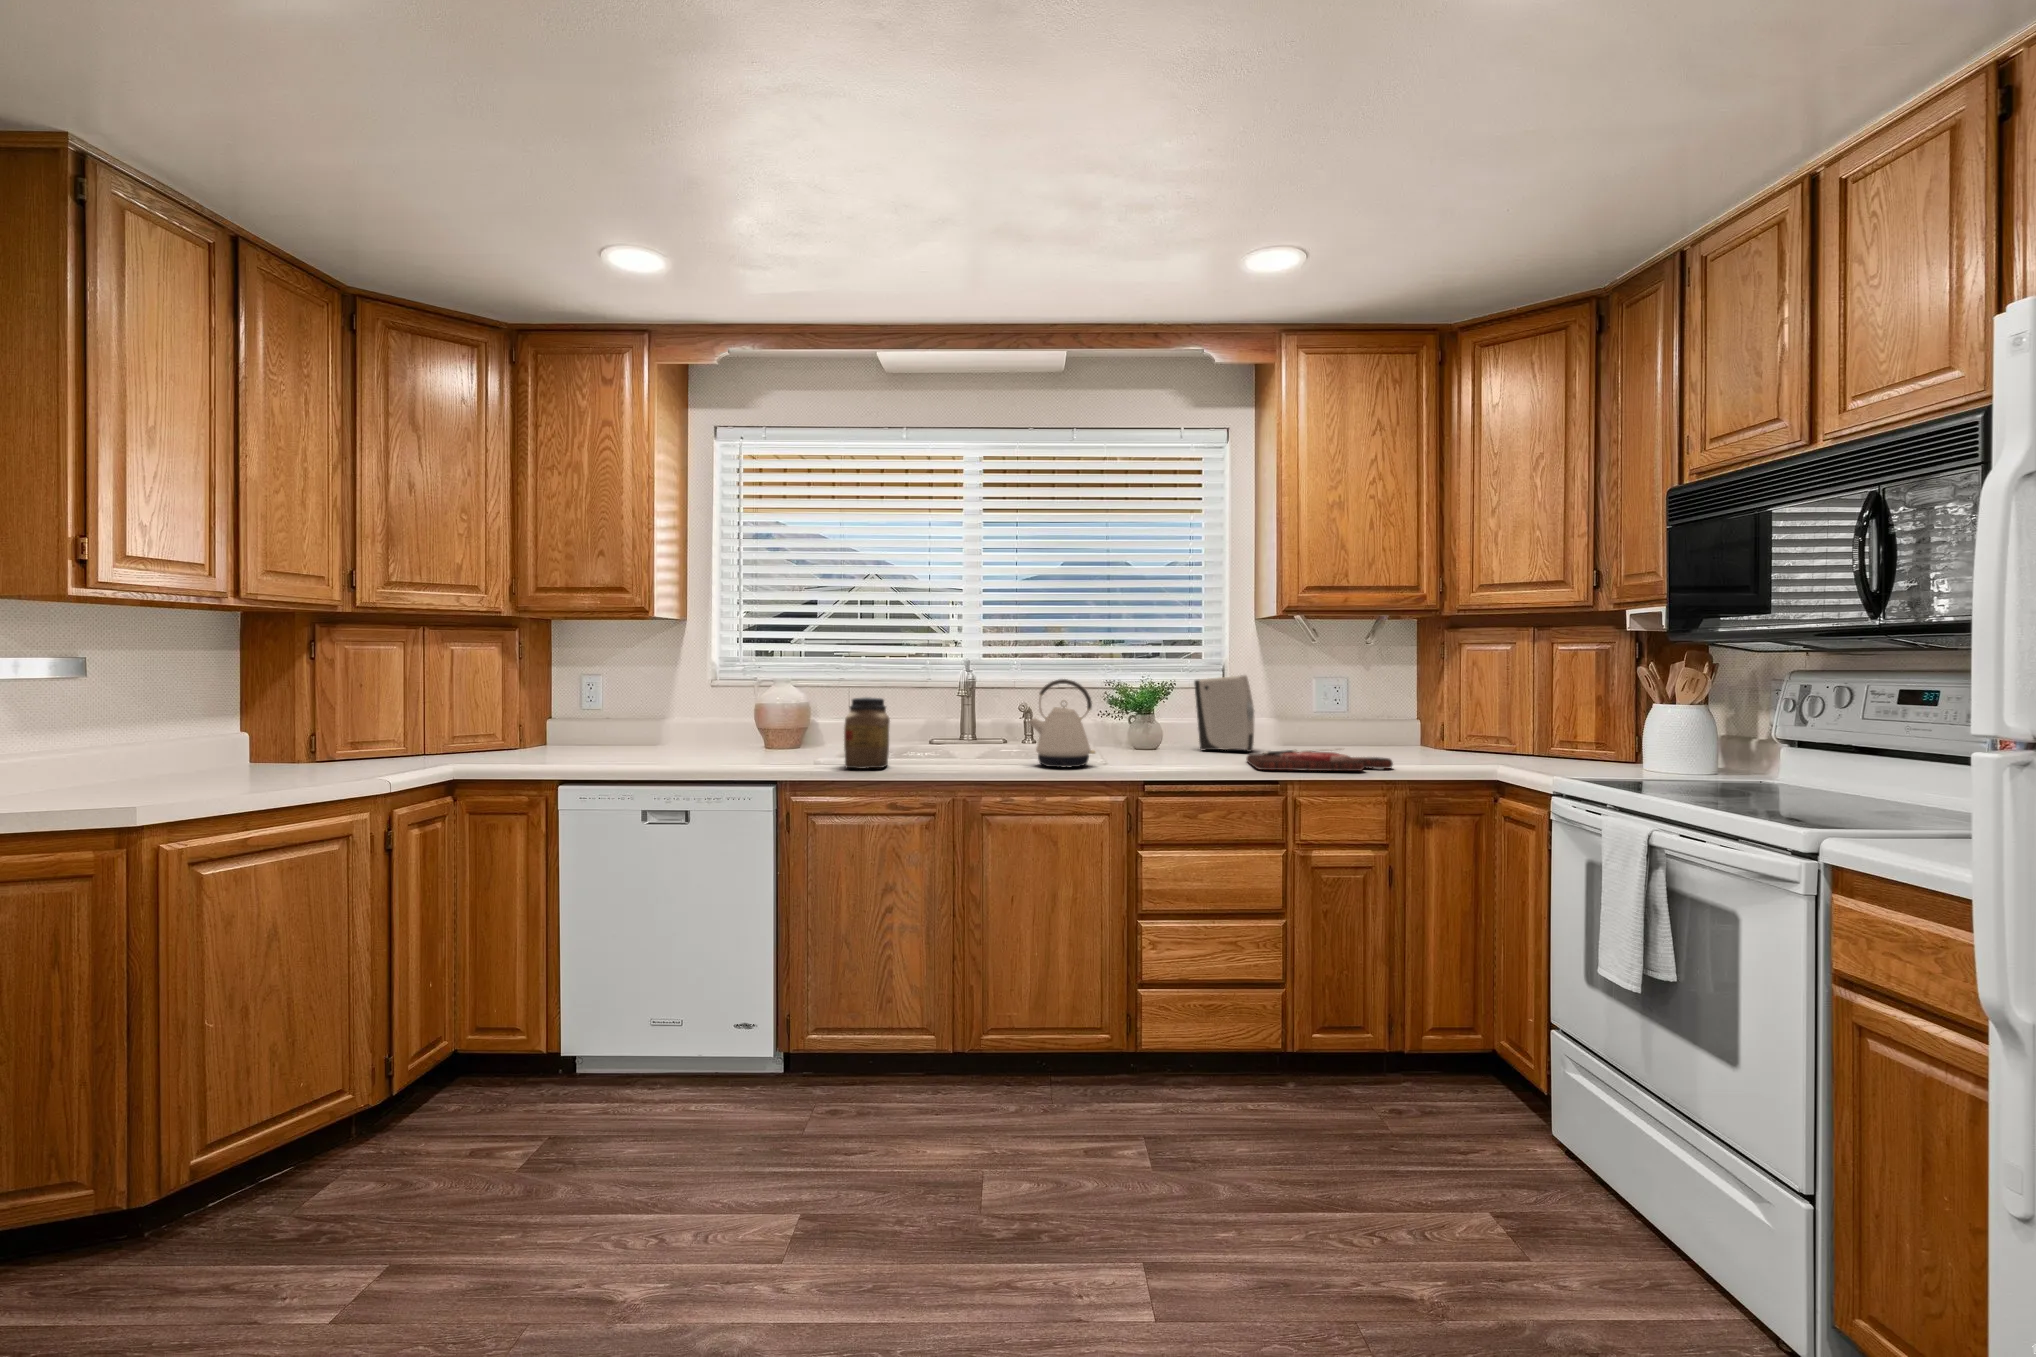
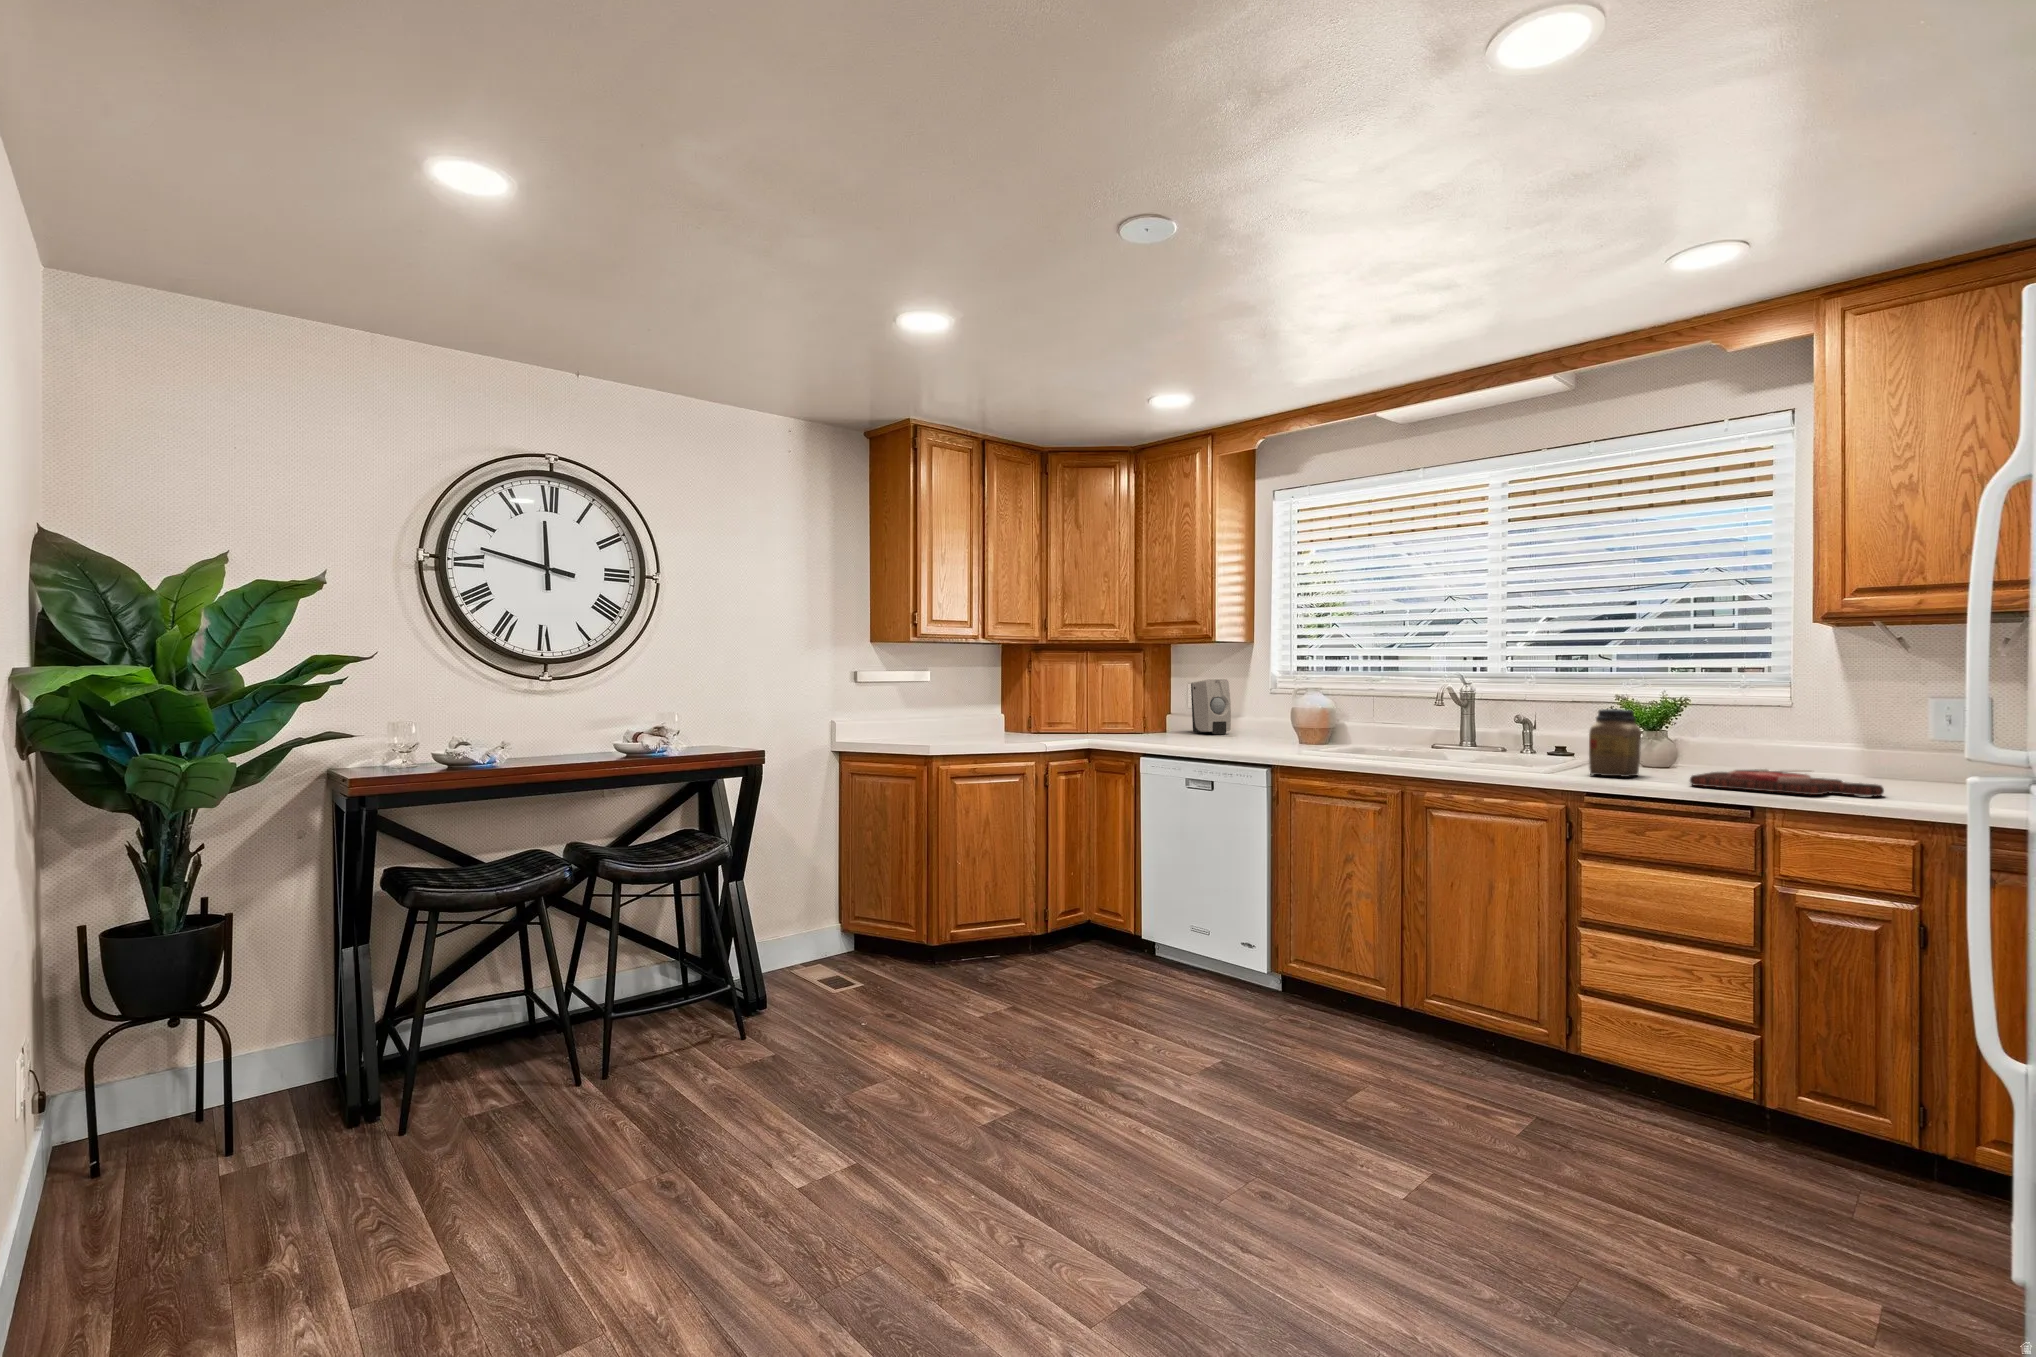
soap dispenser: present [1194,675,1254,752] -> present [1191,679,1231,734]
kettle: present [1029,679,1095,767] -> none [1467,690,1530,770]
jar: present [844,697,890,769] -> present [1589,709,1641,777]

